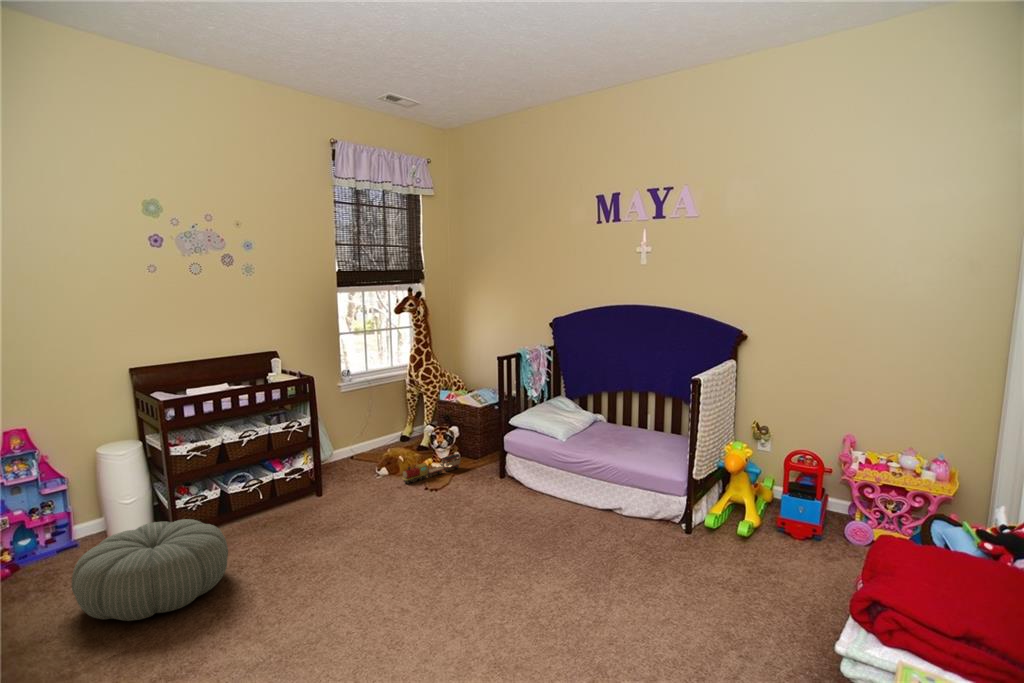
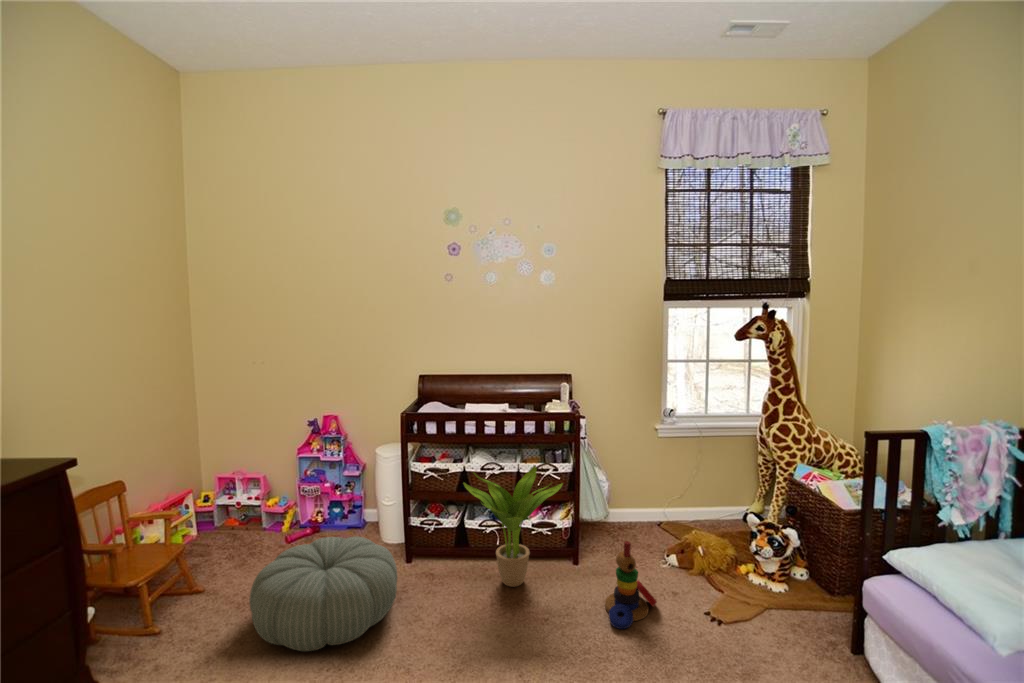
potted plant: none [237,425,319,523] -> present [464,465,563,587]
toy train: present [402,454,460,483] -> none [686,570,799,602]
stacking toy: none [364,455,397,510] -> present [605,541,657,629]

